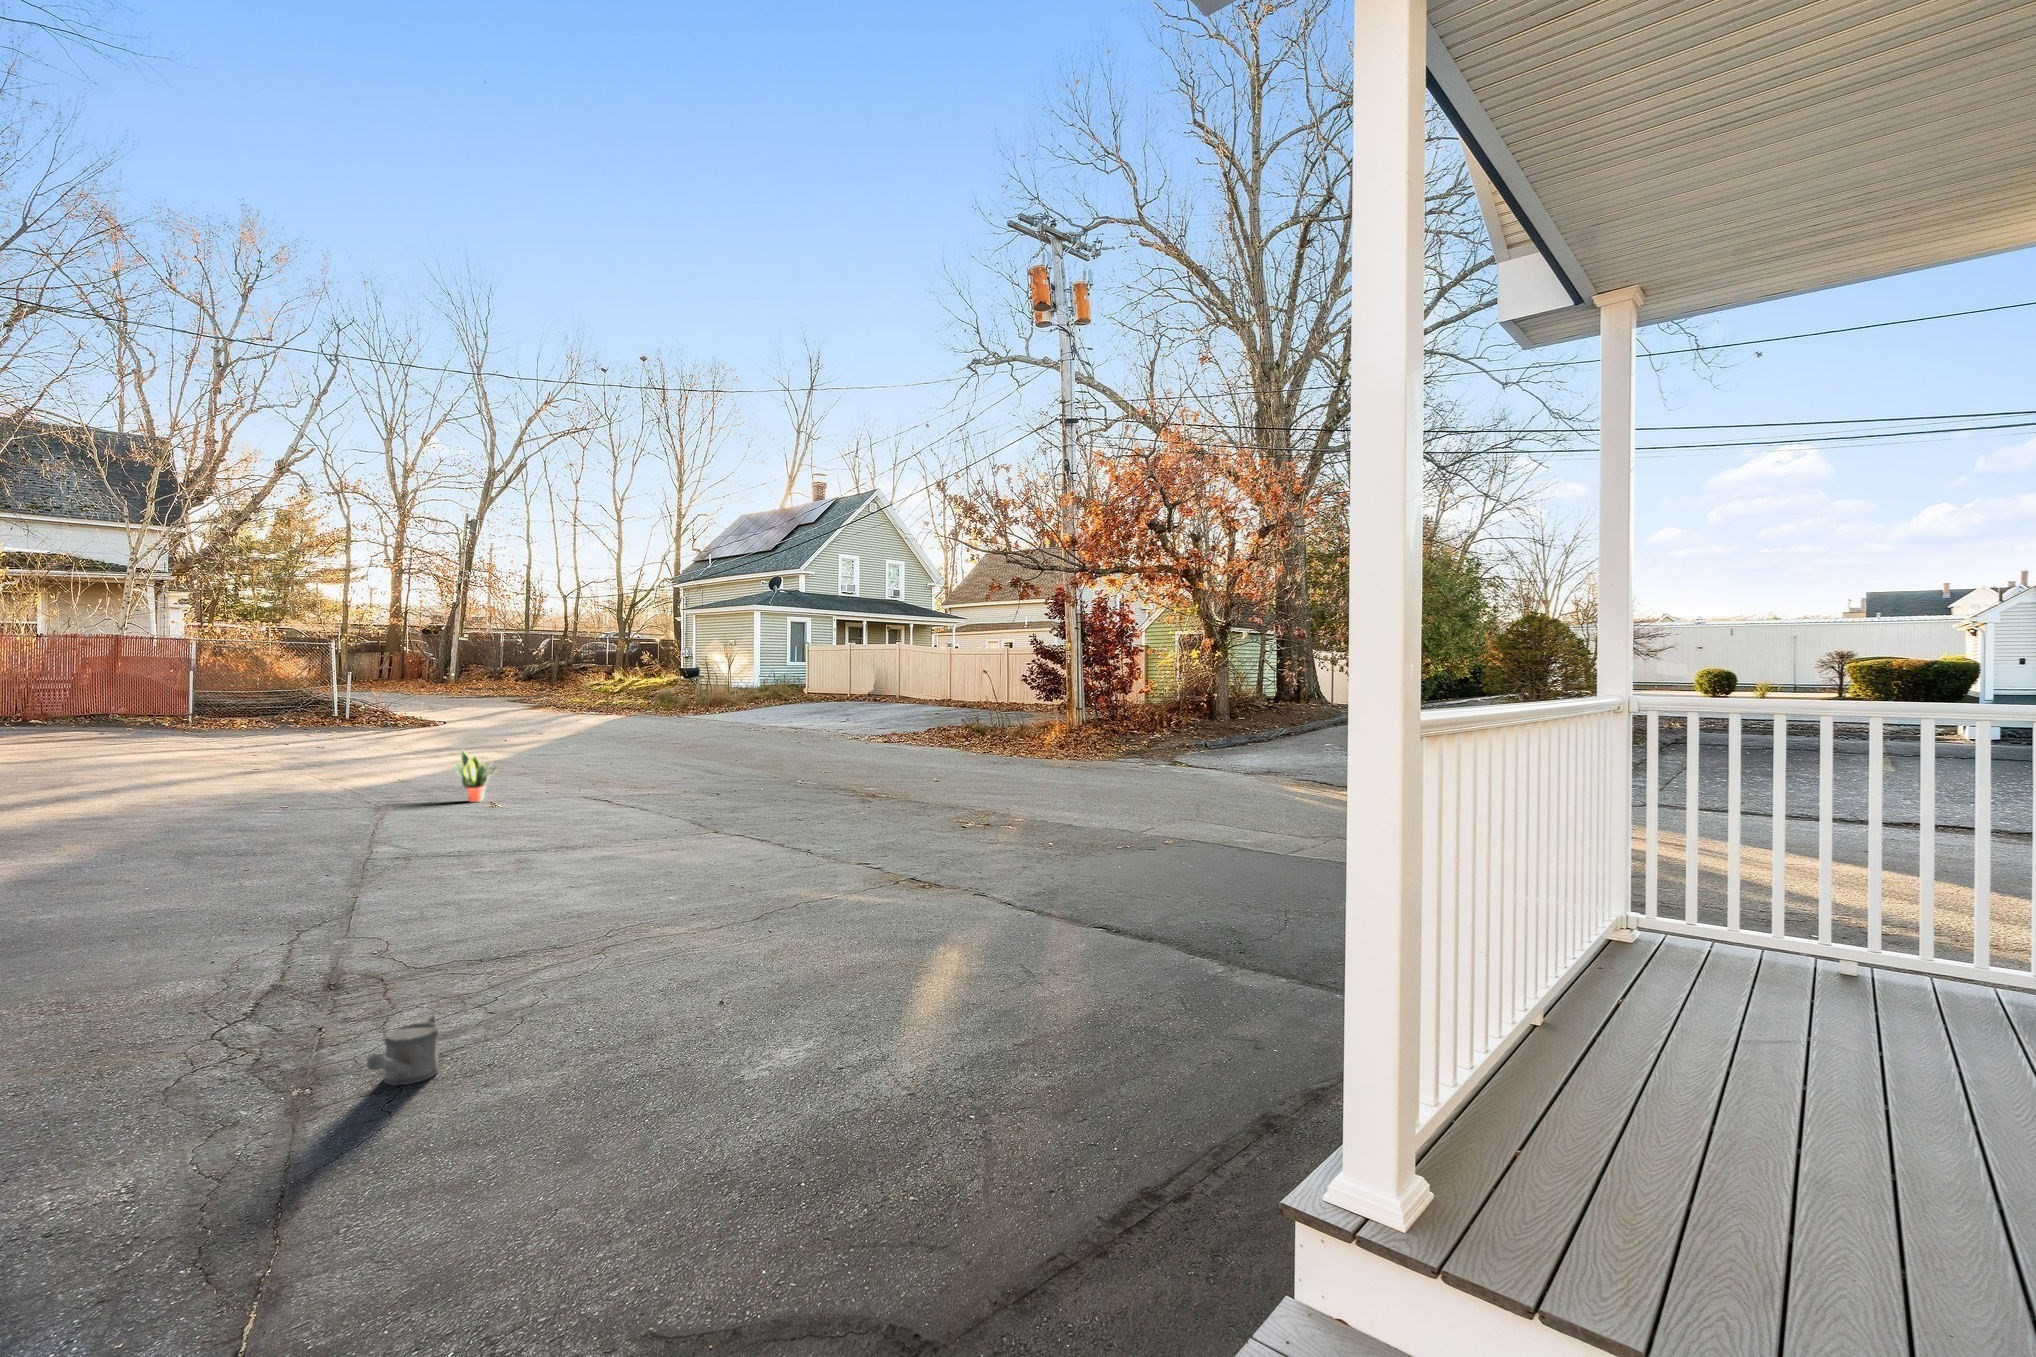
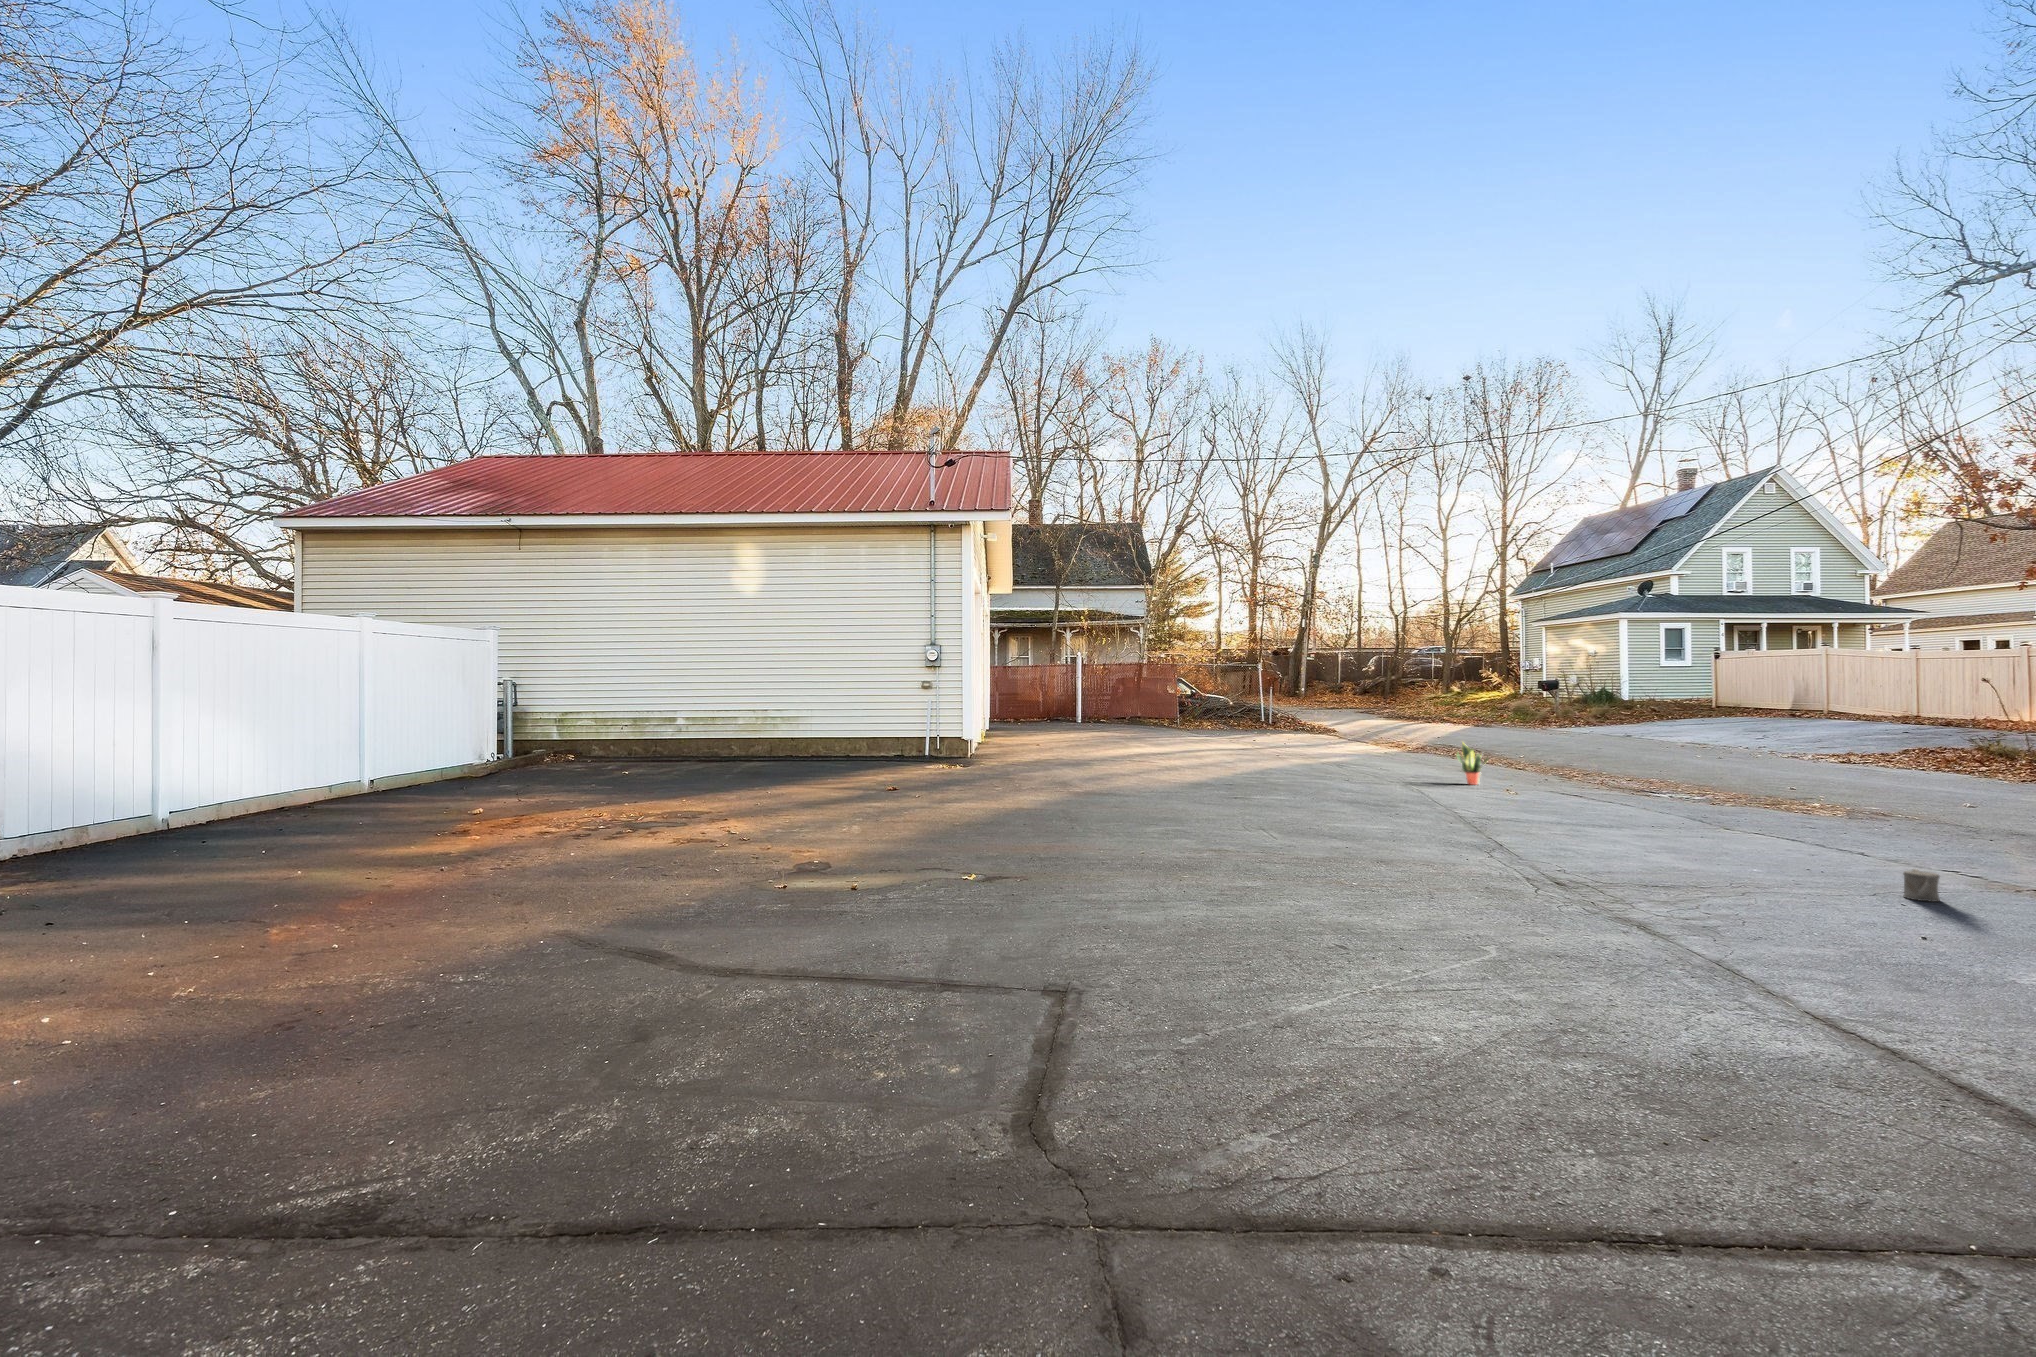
watering can: present [367,1014,439,1086] -> present [1903,869,1940,902]

